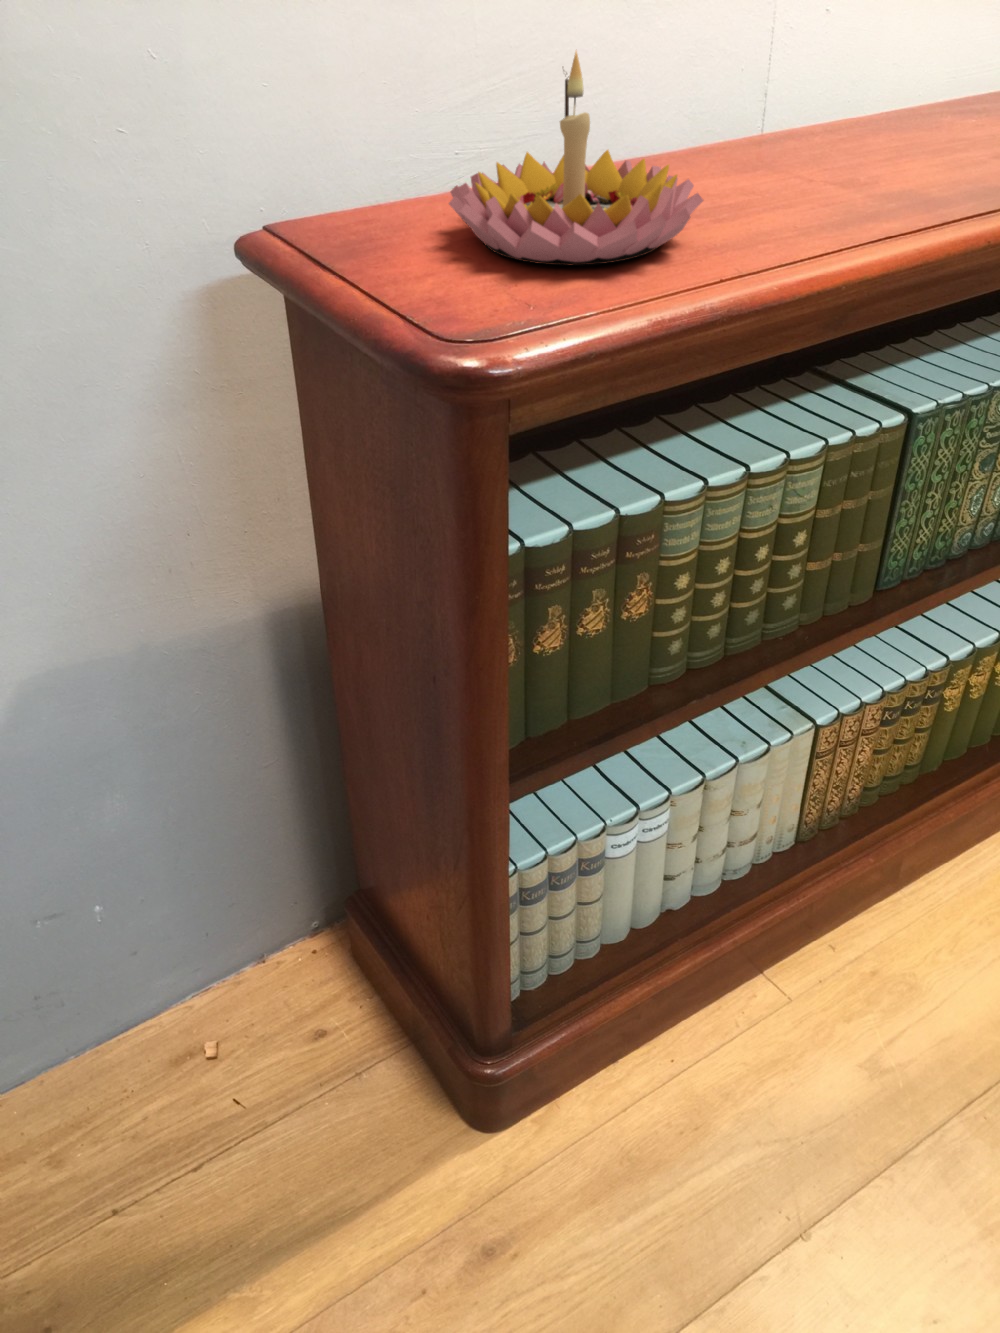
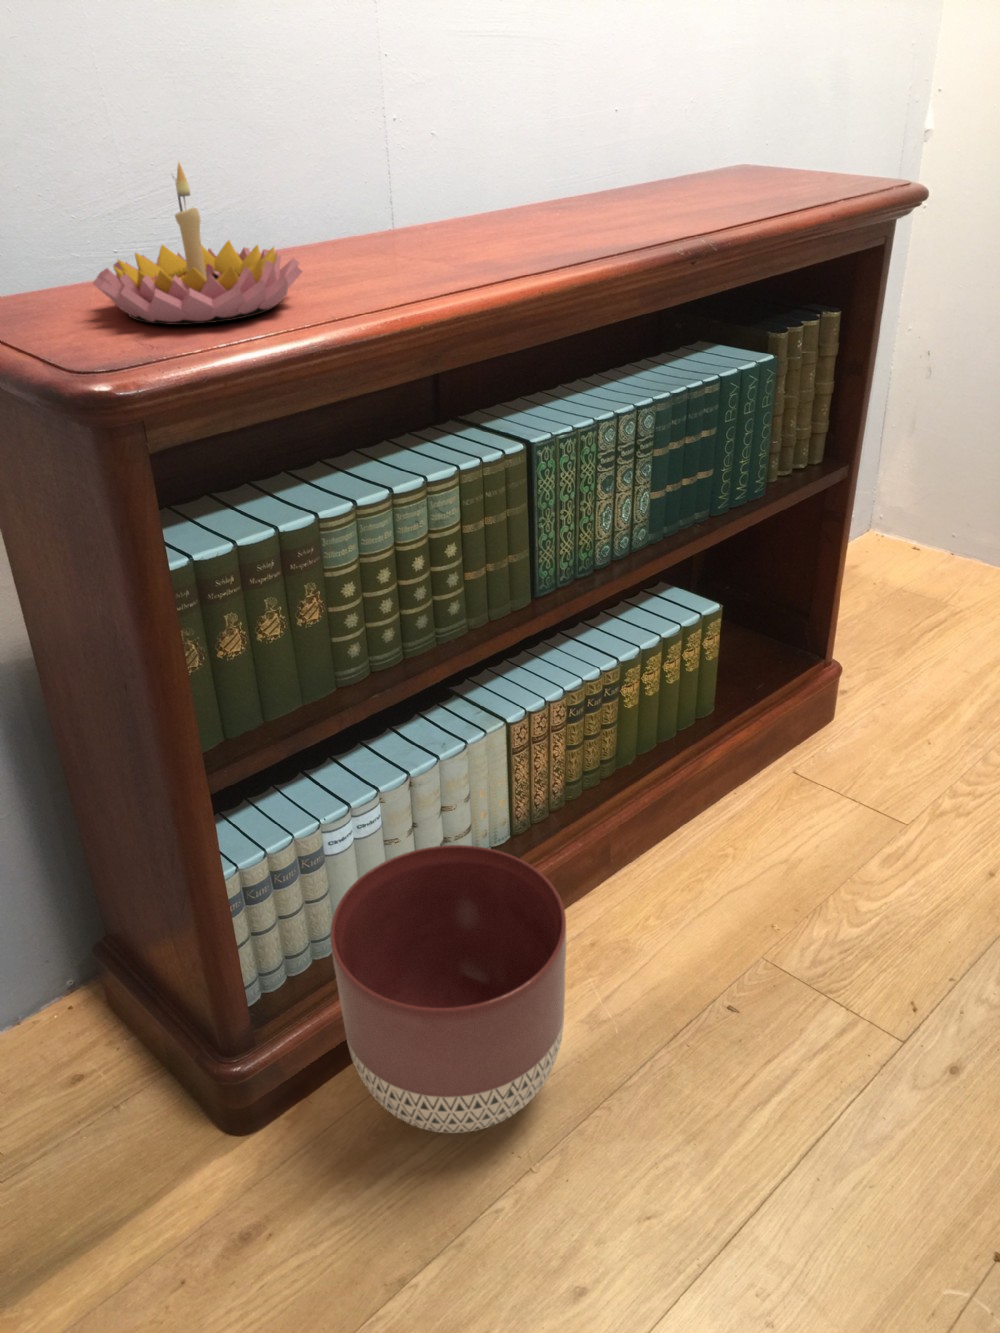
planter: none [609,865,884,1187] -> present [330,845,566,1133]

